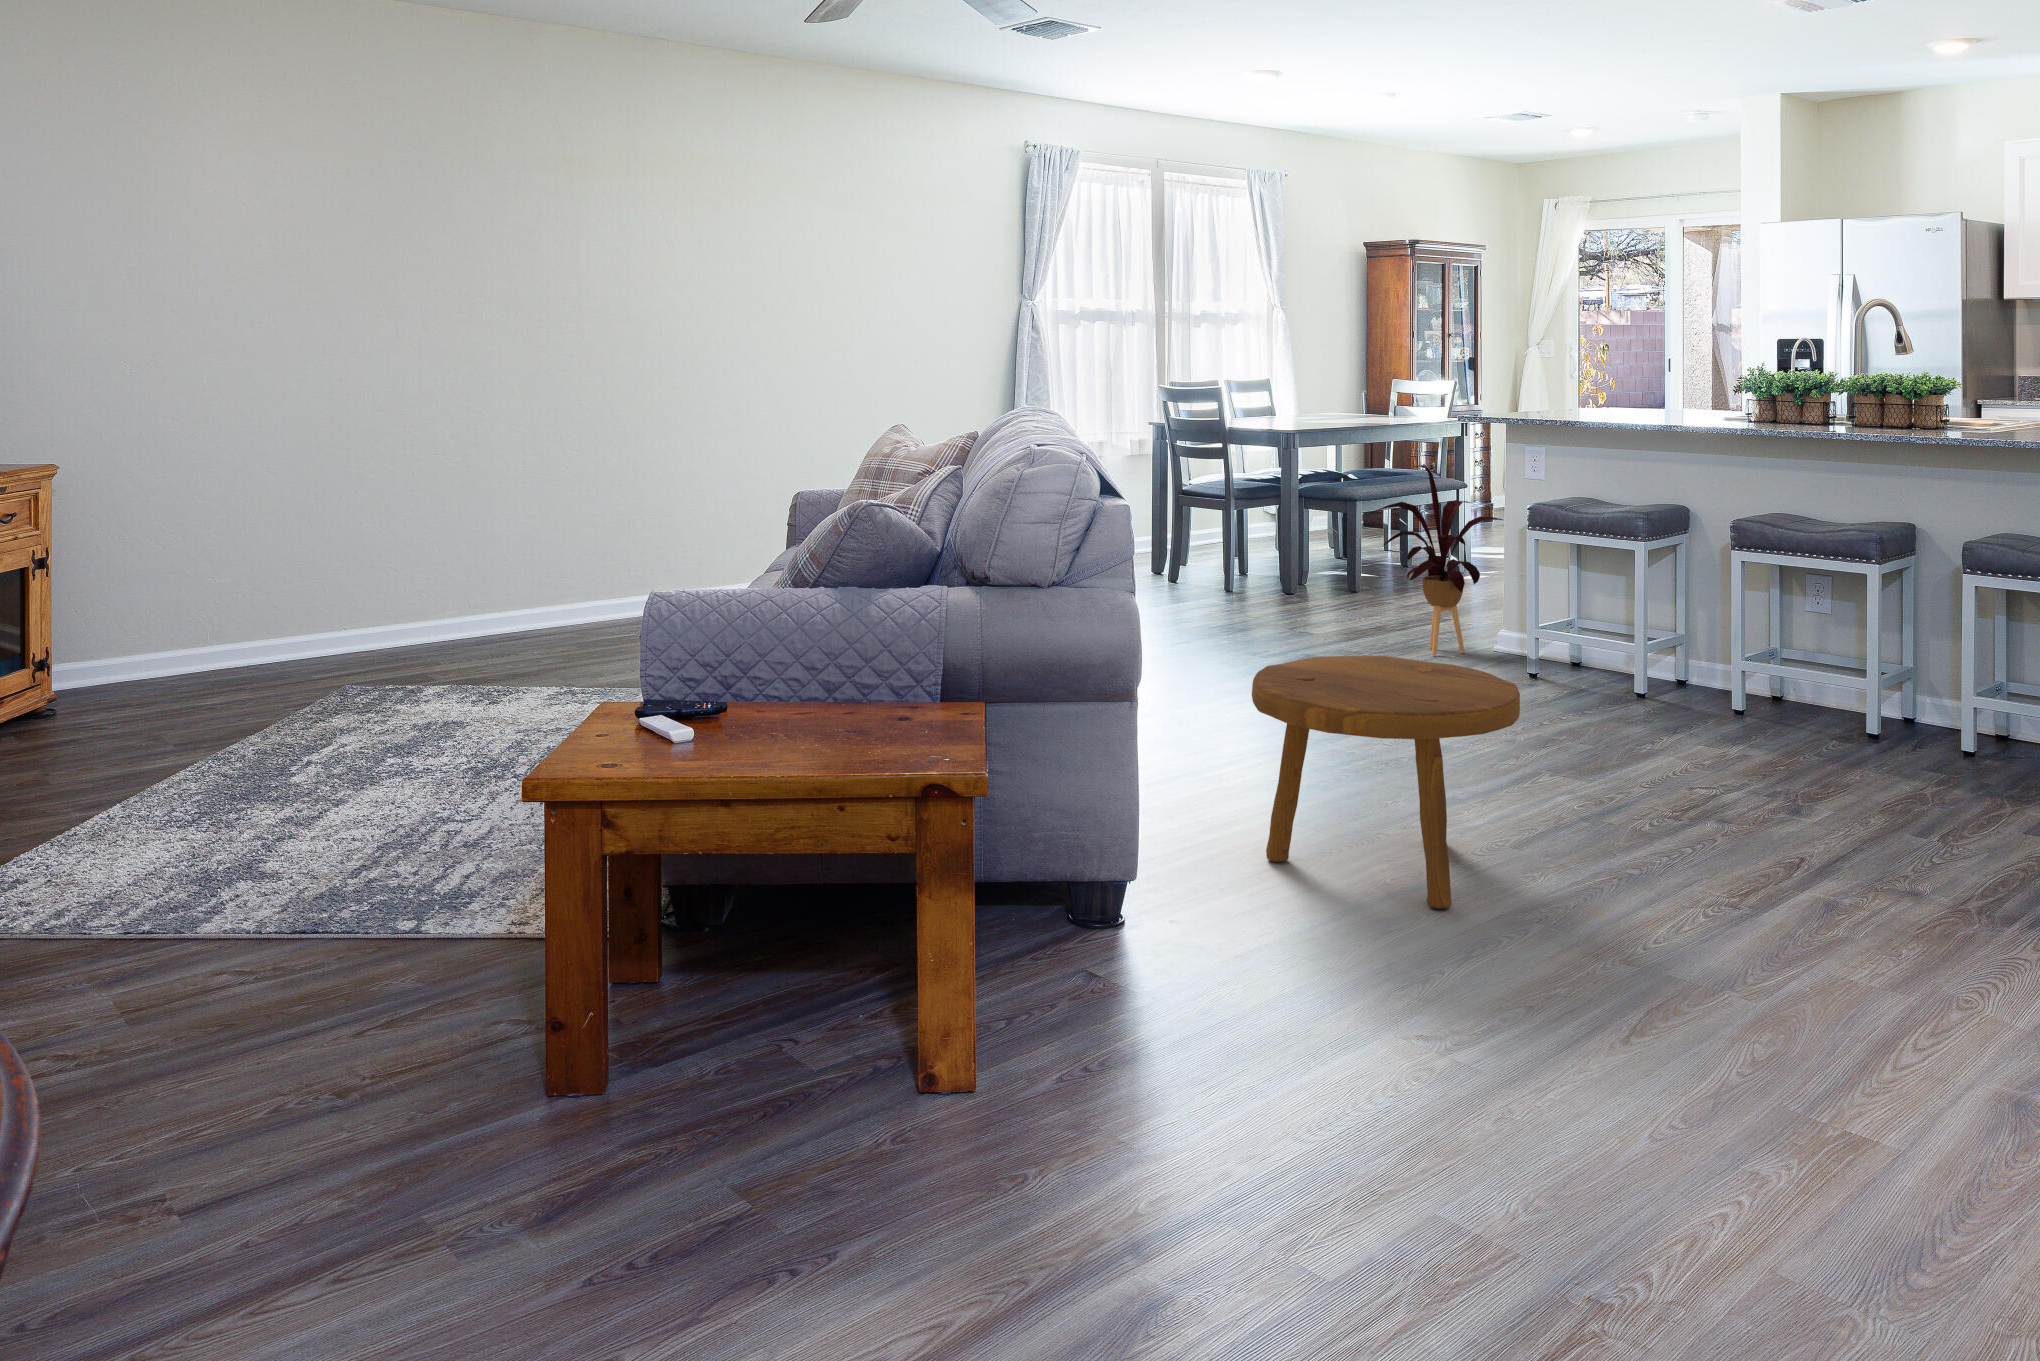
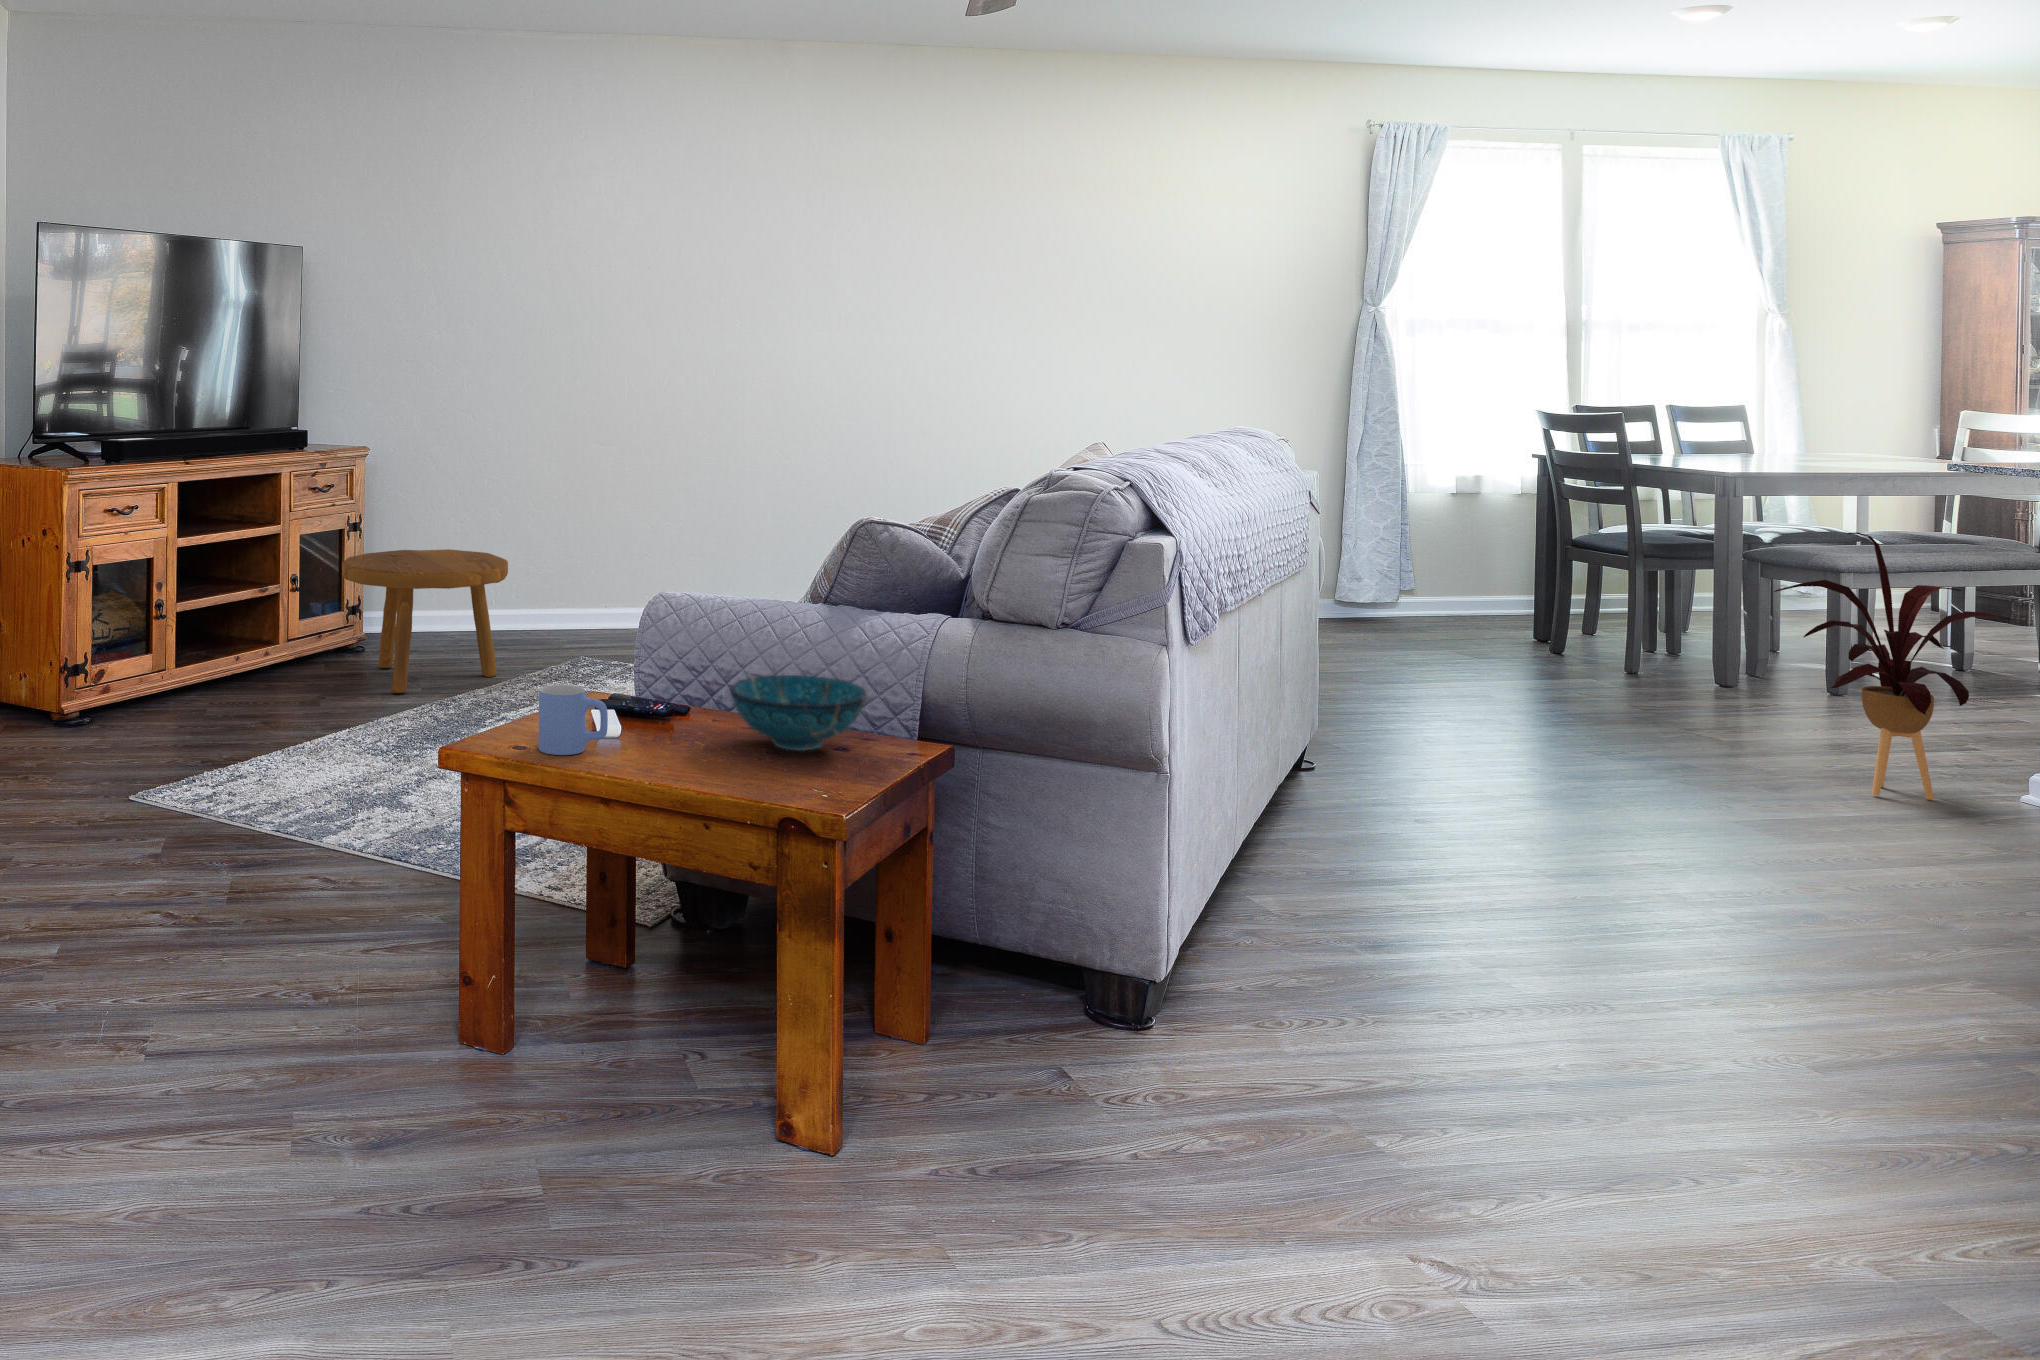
decorative bowl: none [790,651,925,725] -> present [729,675,867,750]
footstool: present [1252,656,1520,909] -> present [342,549,508,693]
mug: none [621,690,695,765] -> present [538,685,608,755]

